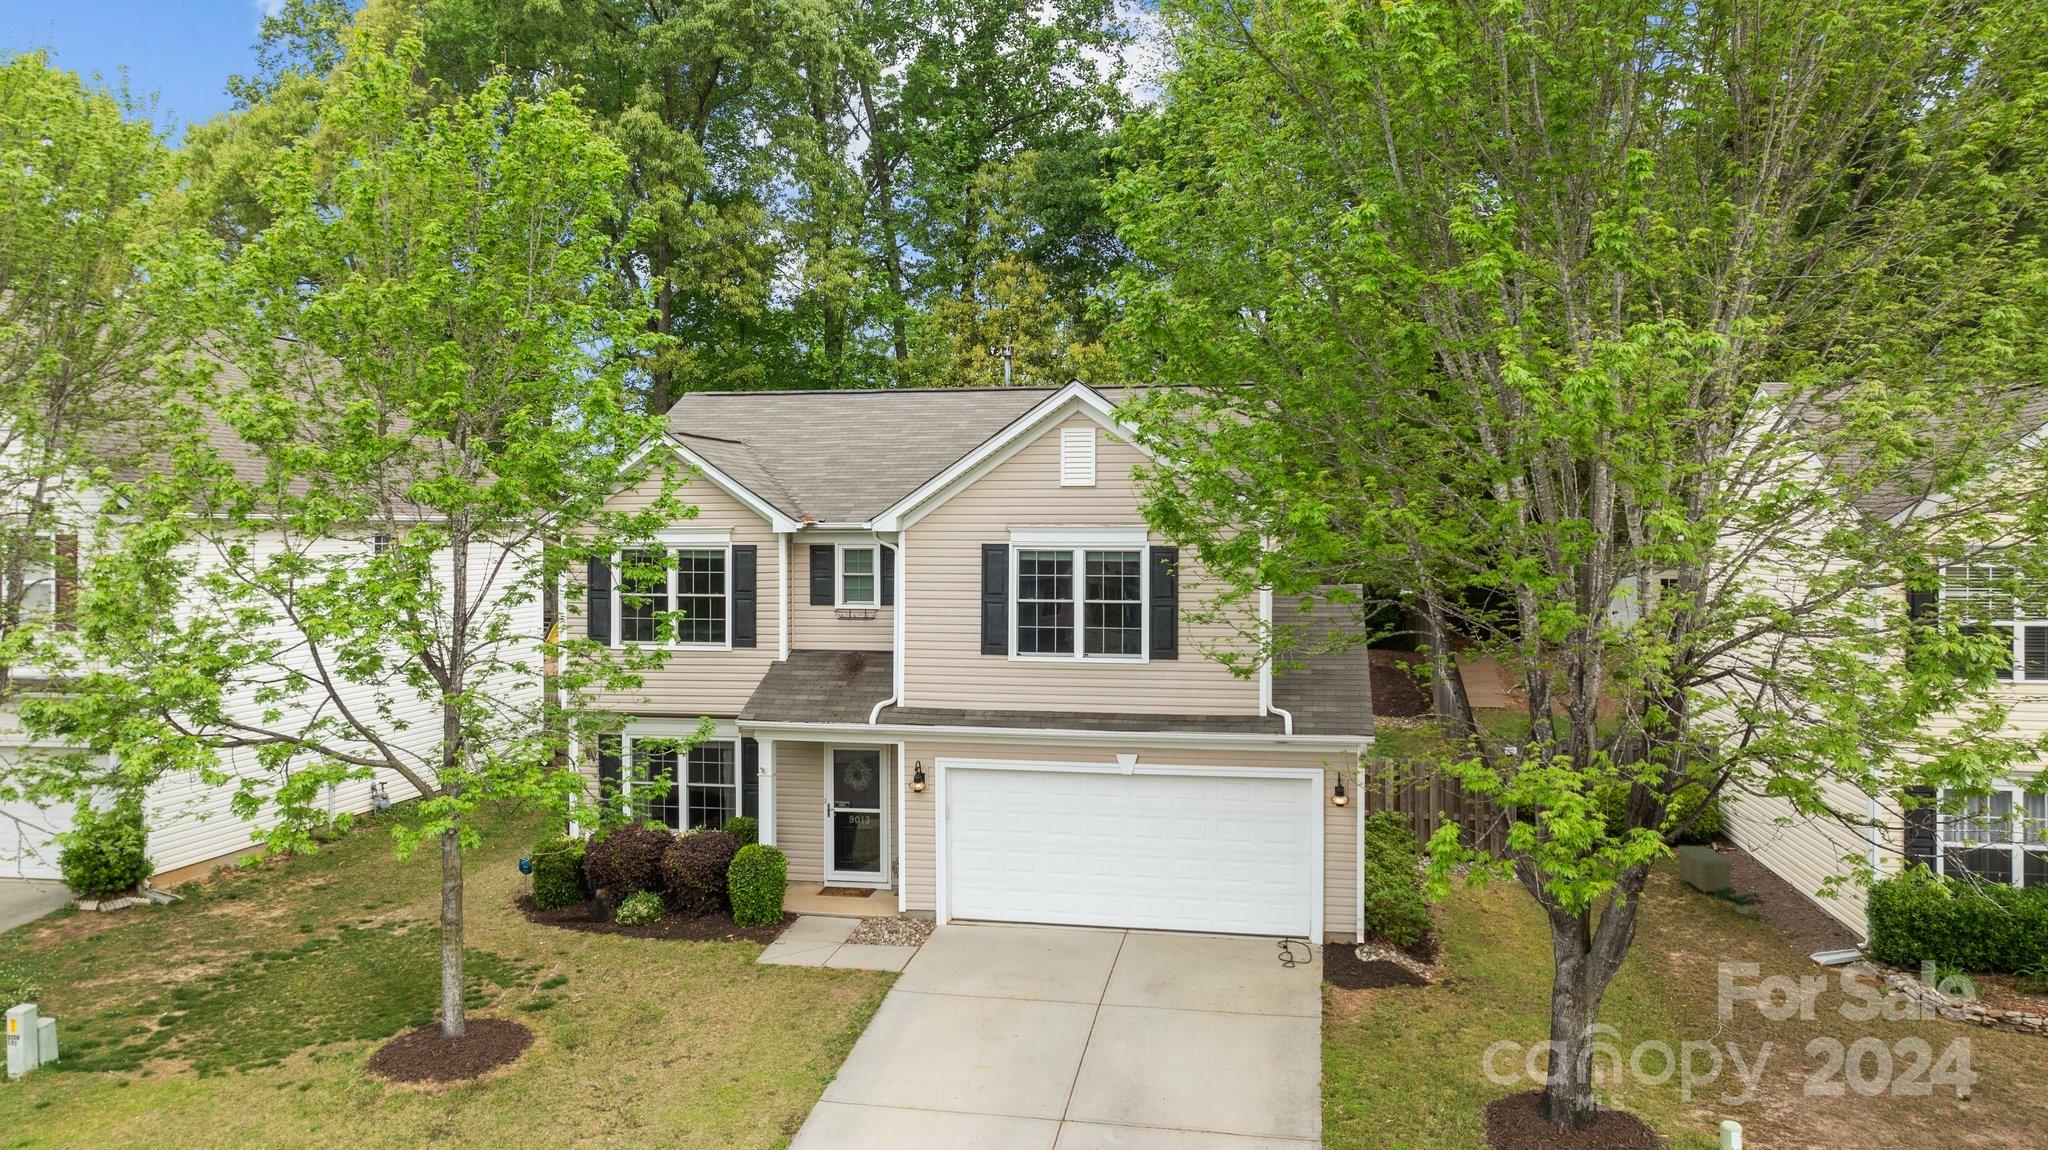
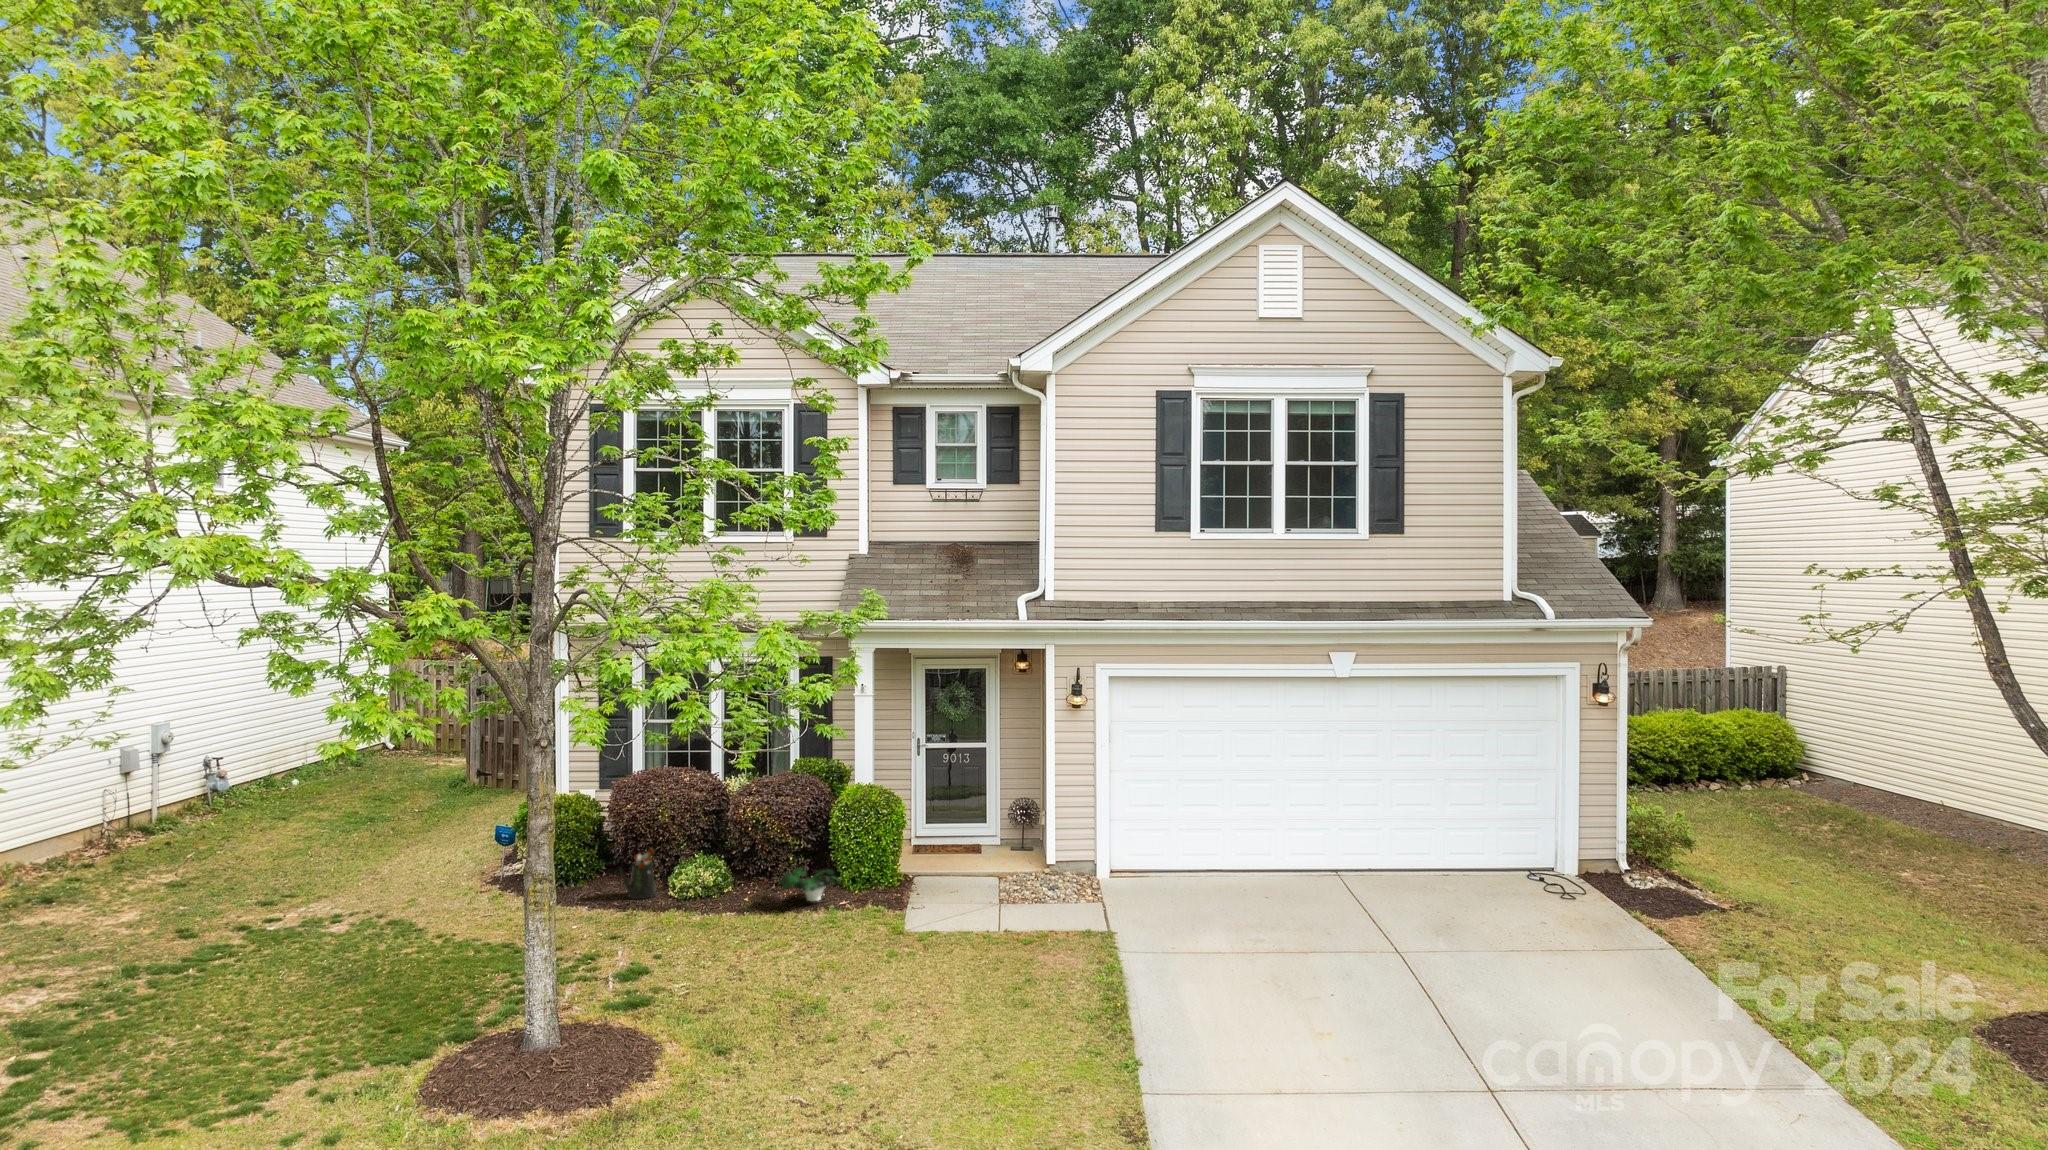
storage bench: present [1678,846,1731,893] -> none [1850,760,1920,808]
potted plant: present [1714,887,1764,914] -> present [779,867,839,901]

